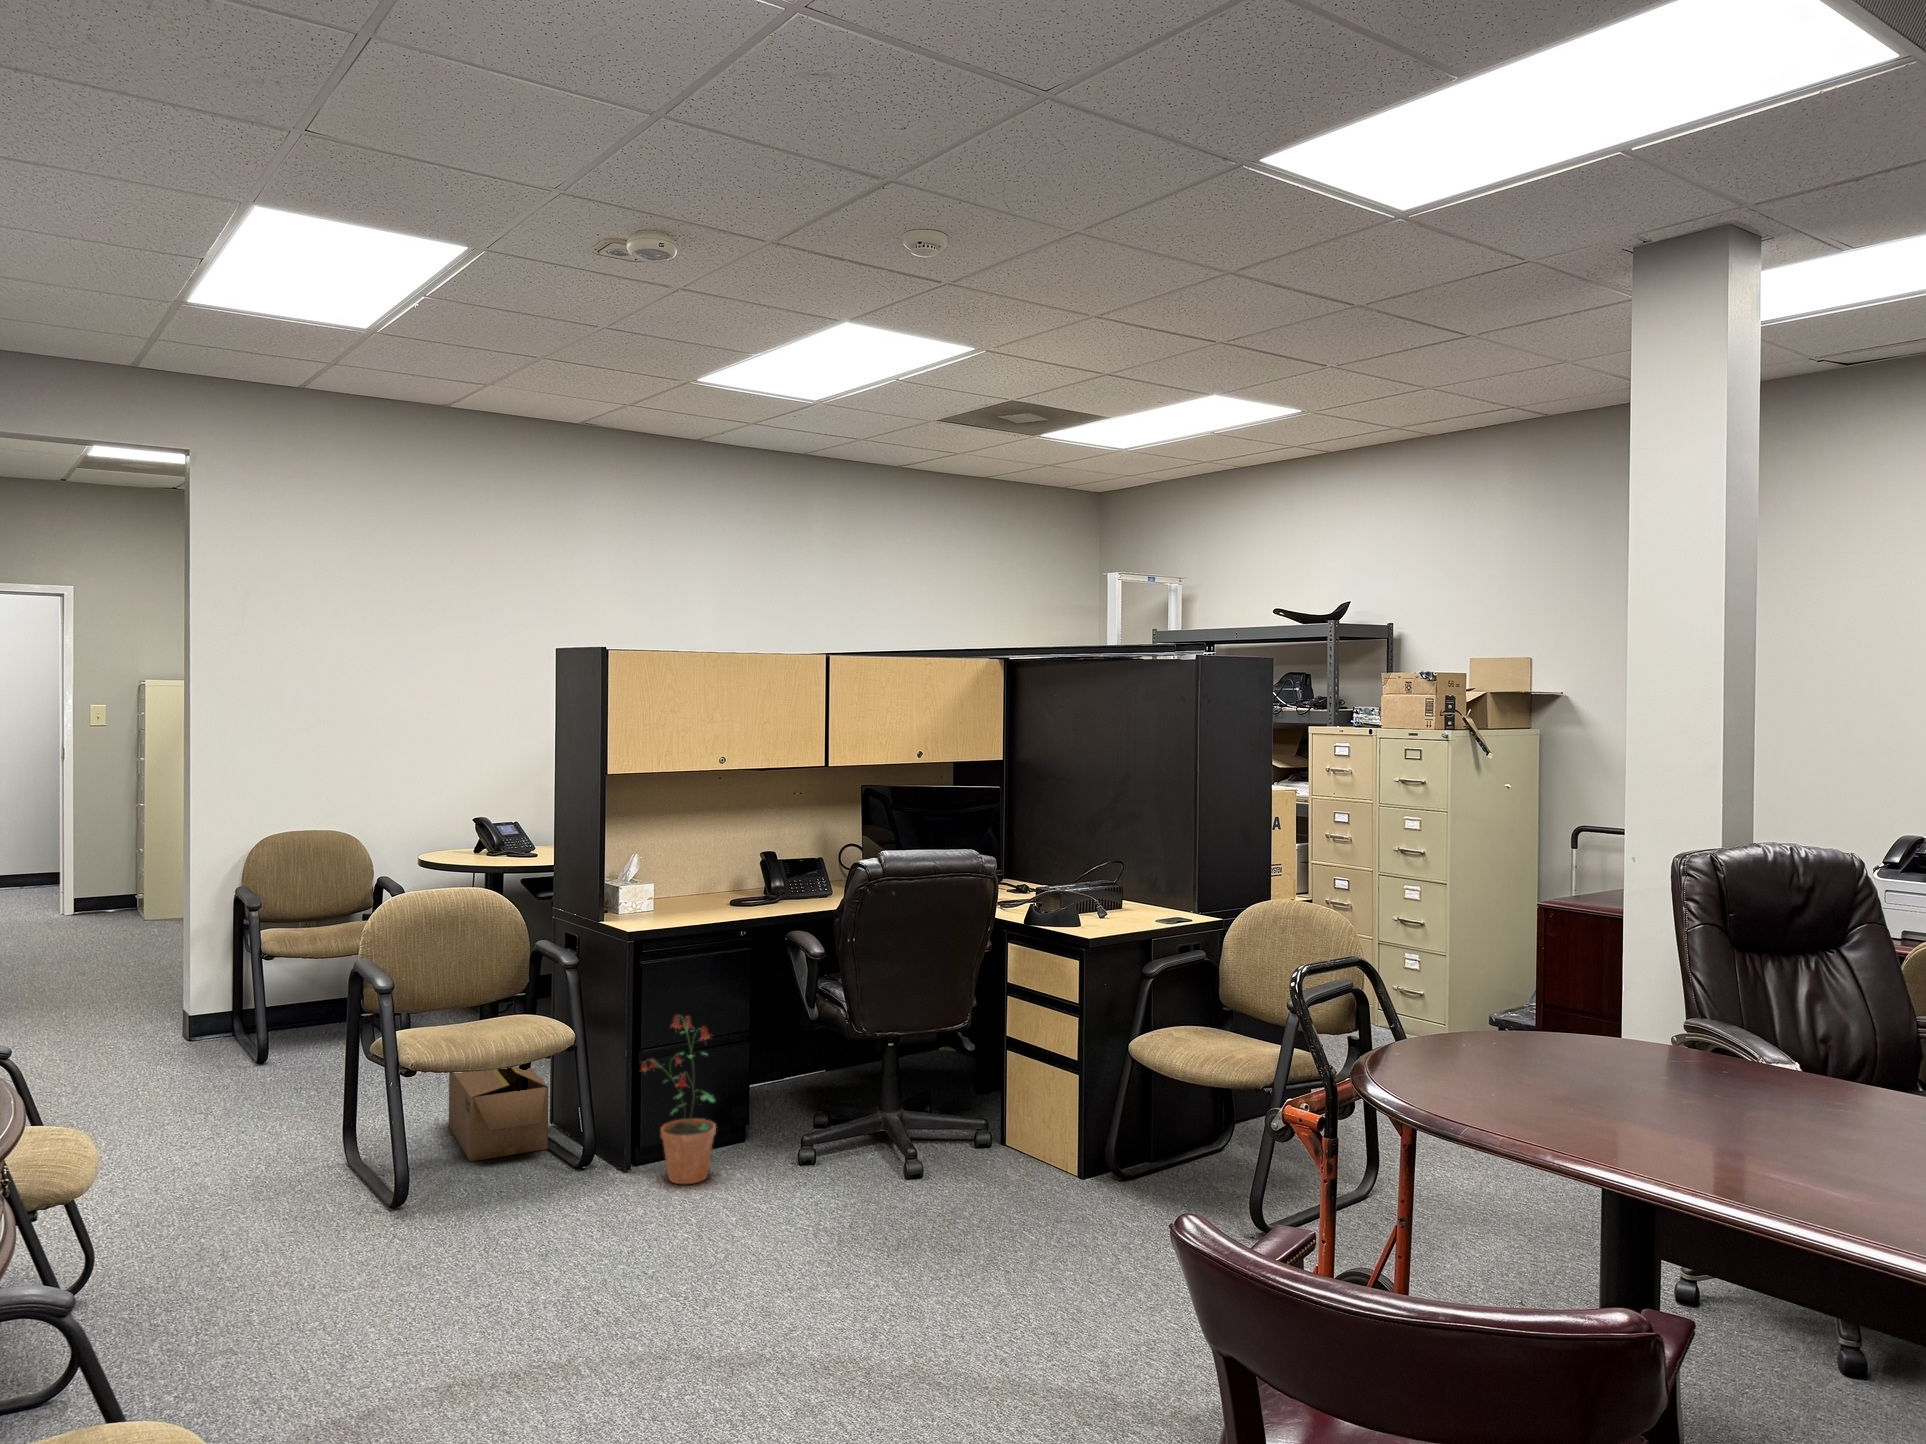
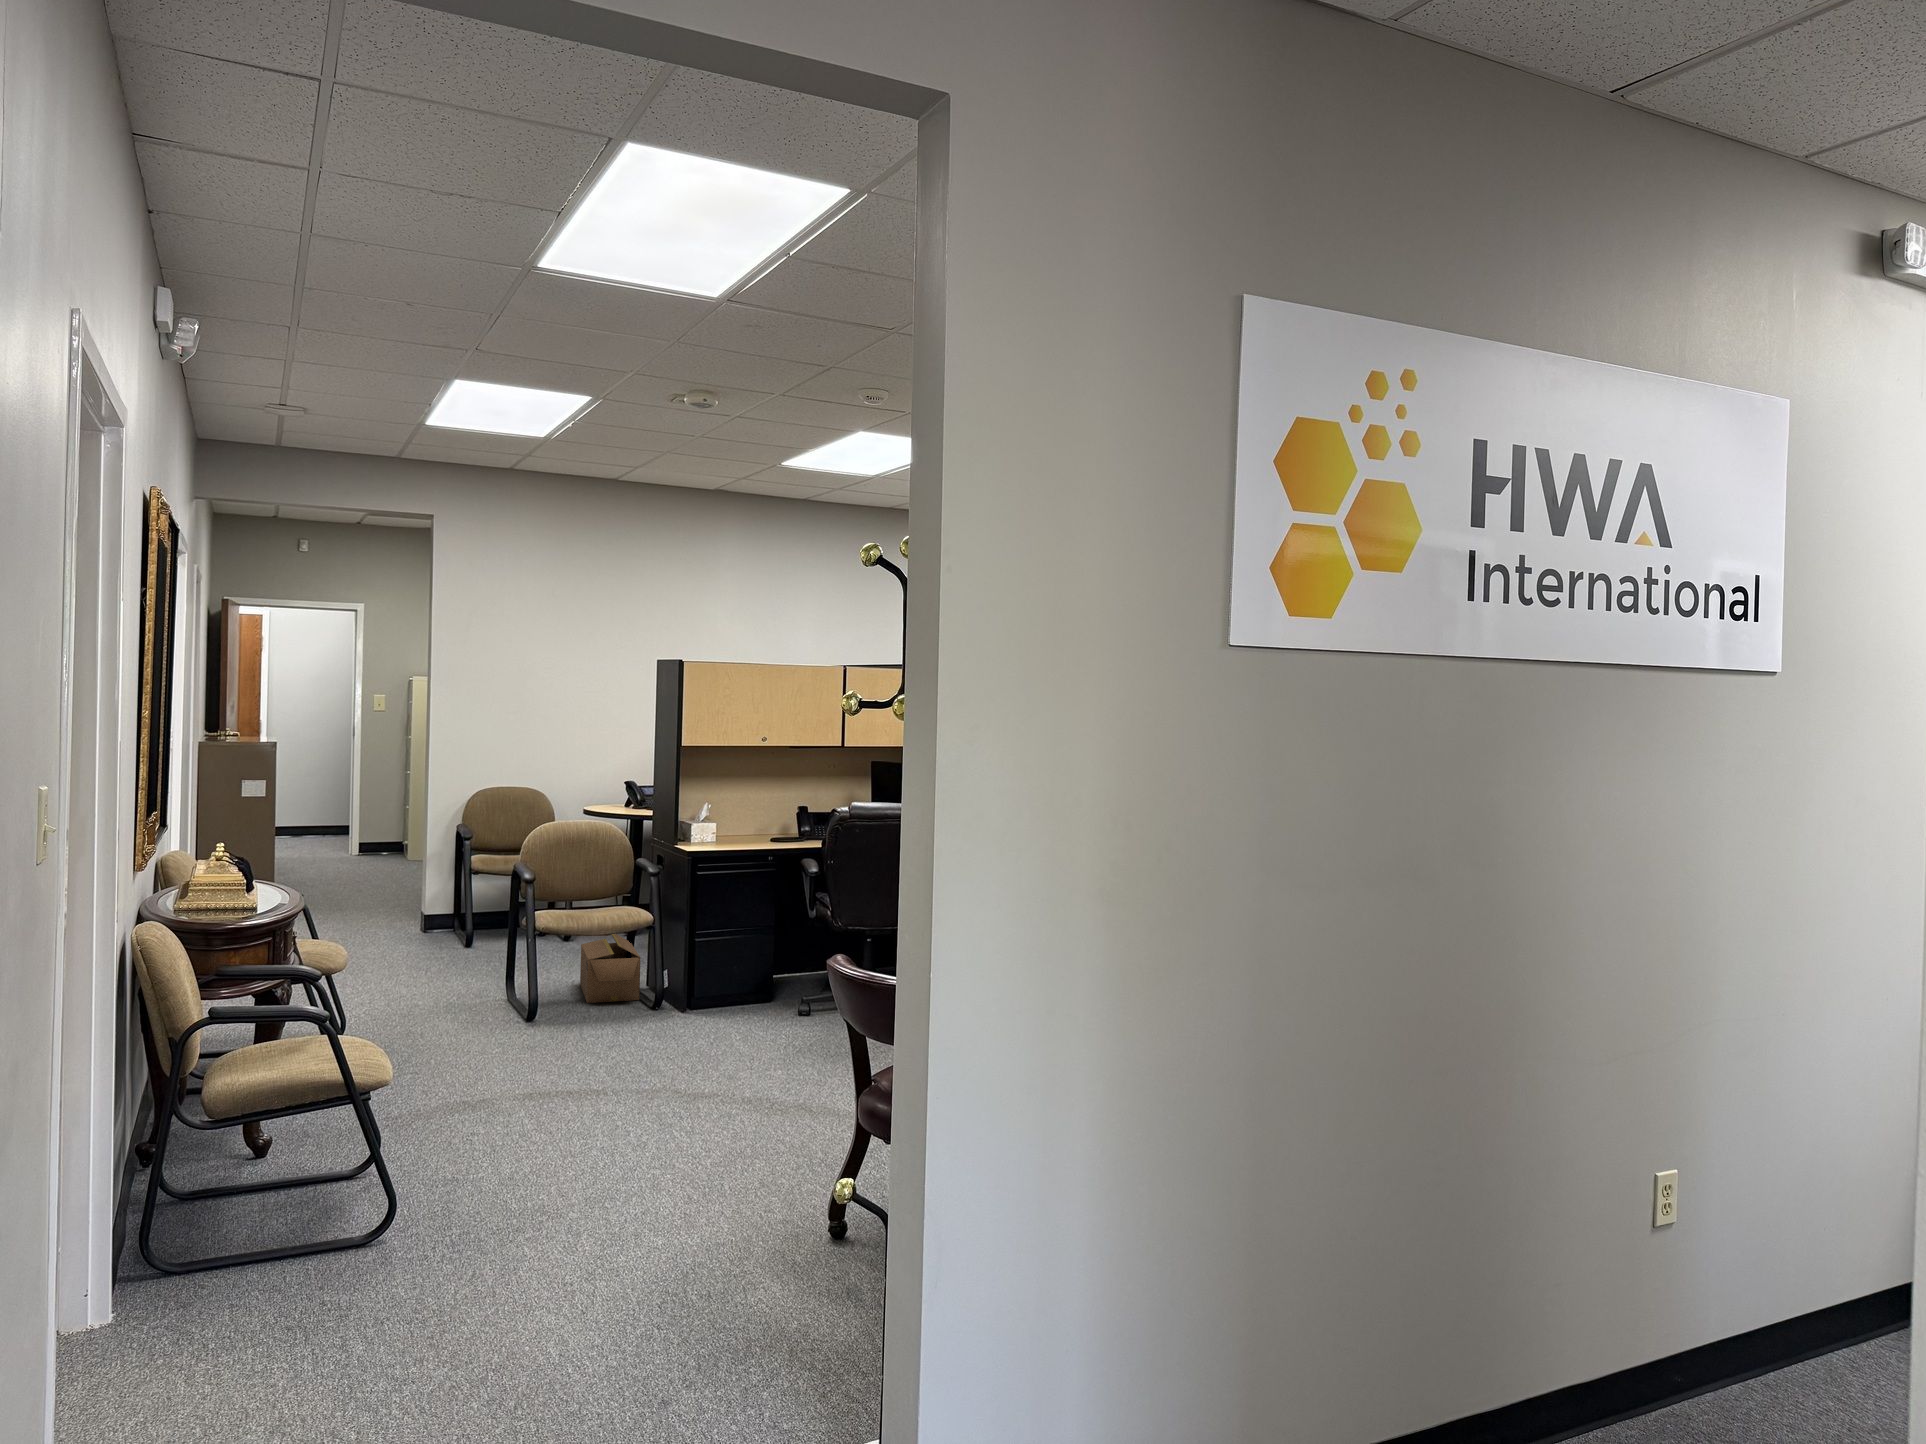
potted plant: present [642,1016,716,1184] -> none [693,909,743,1022]

